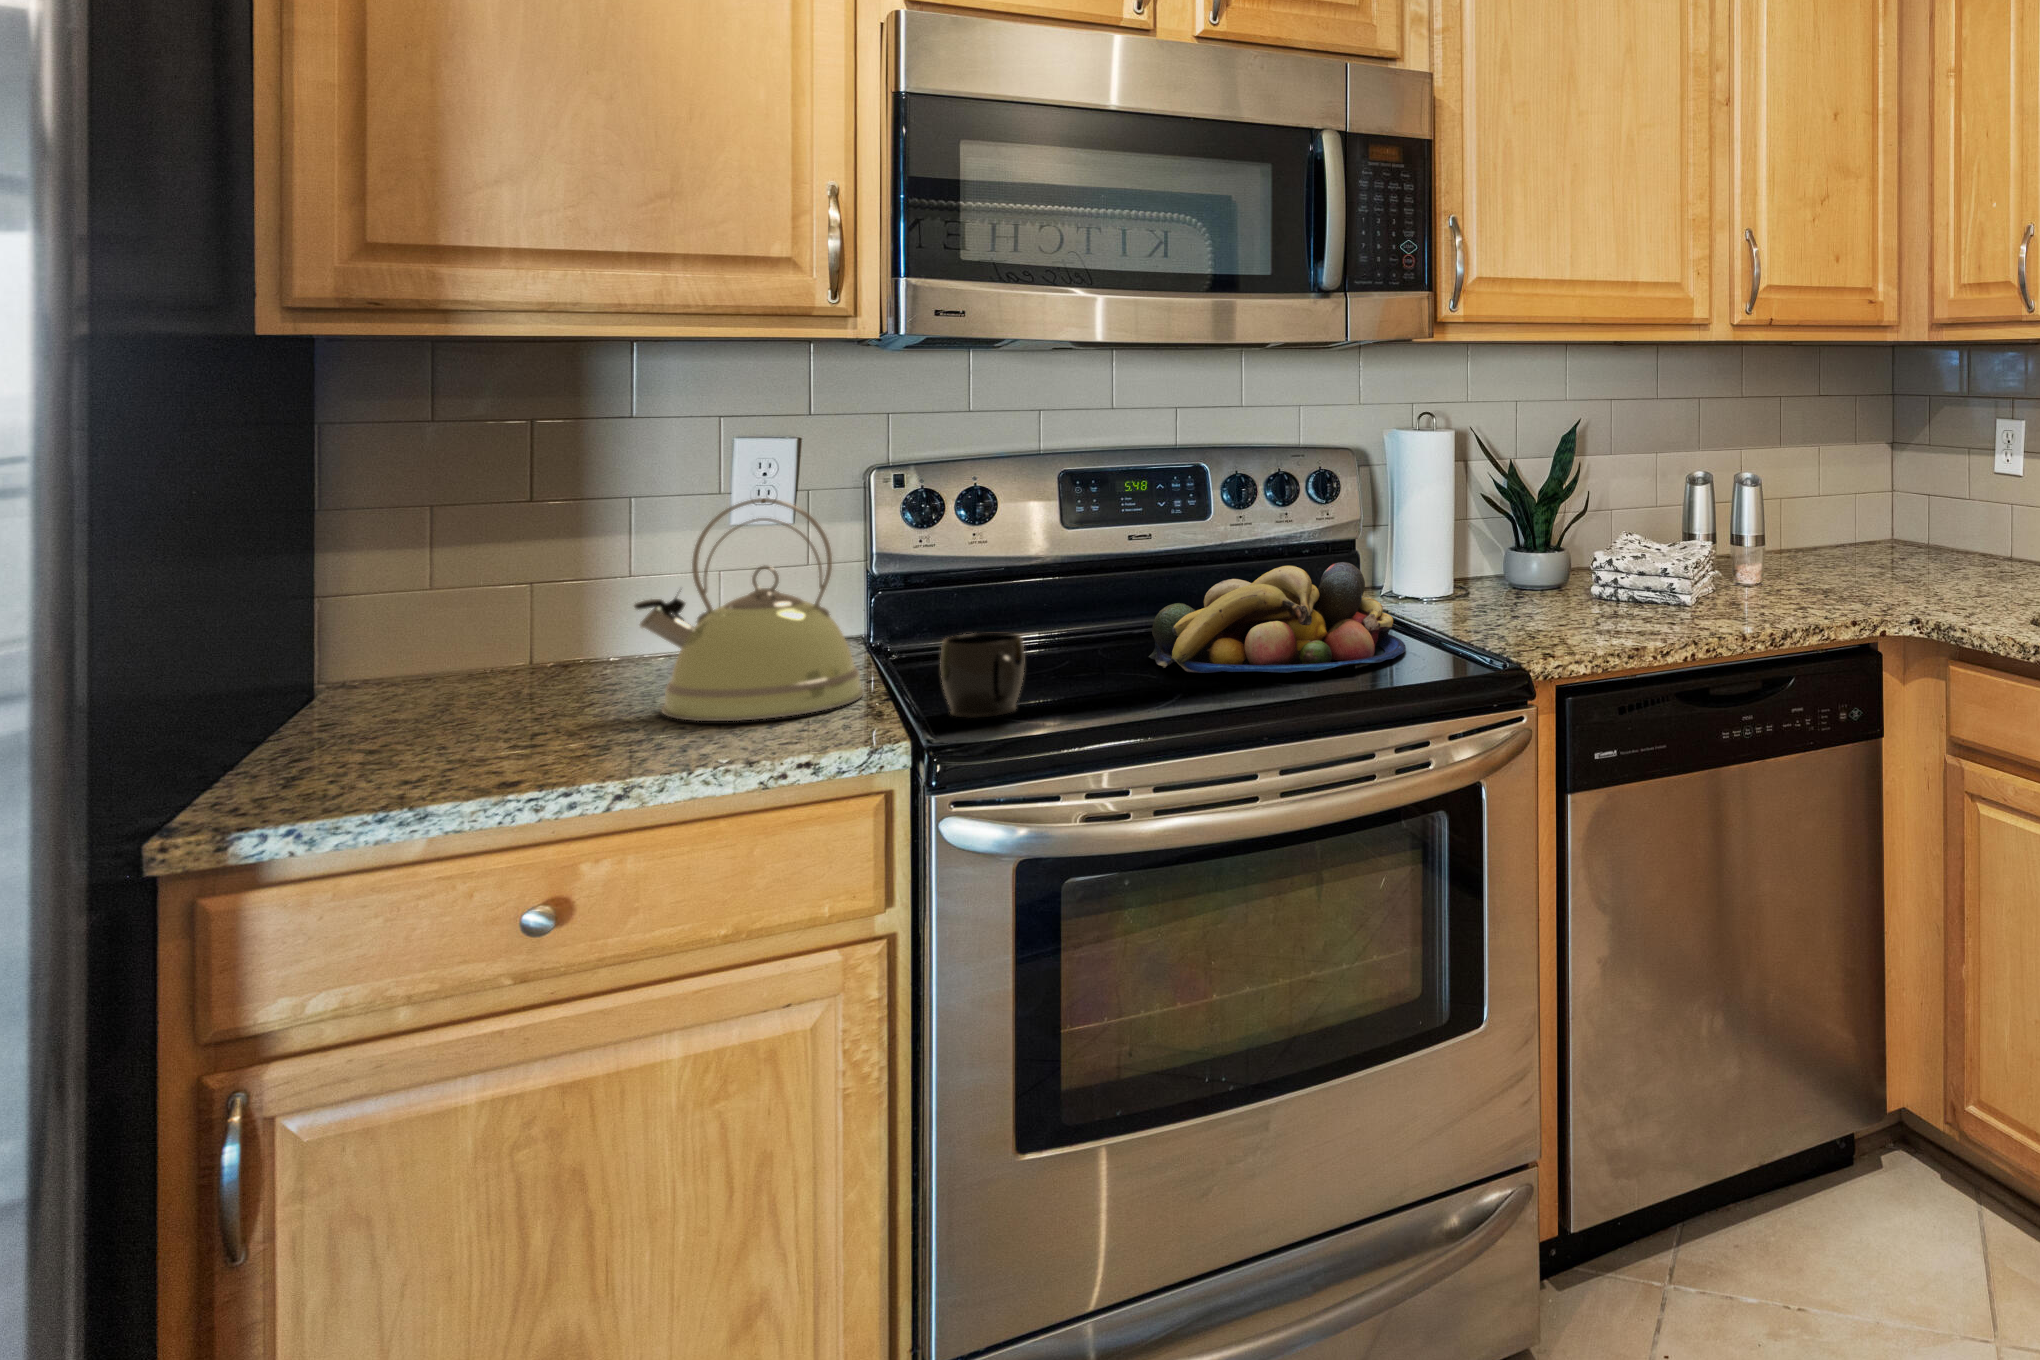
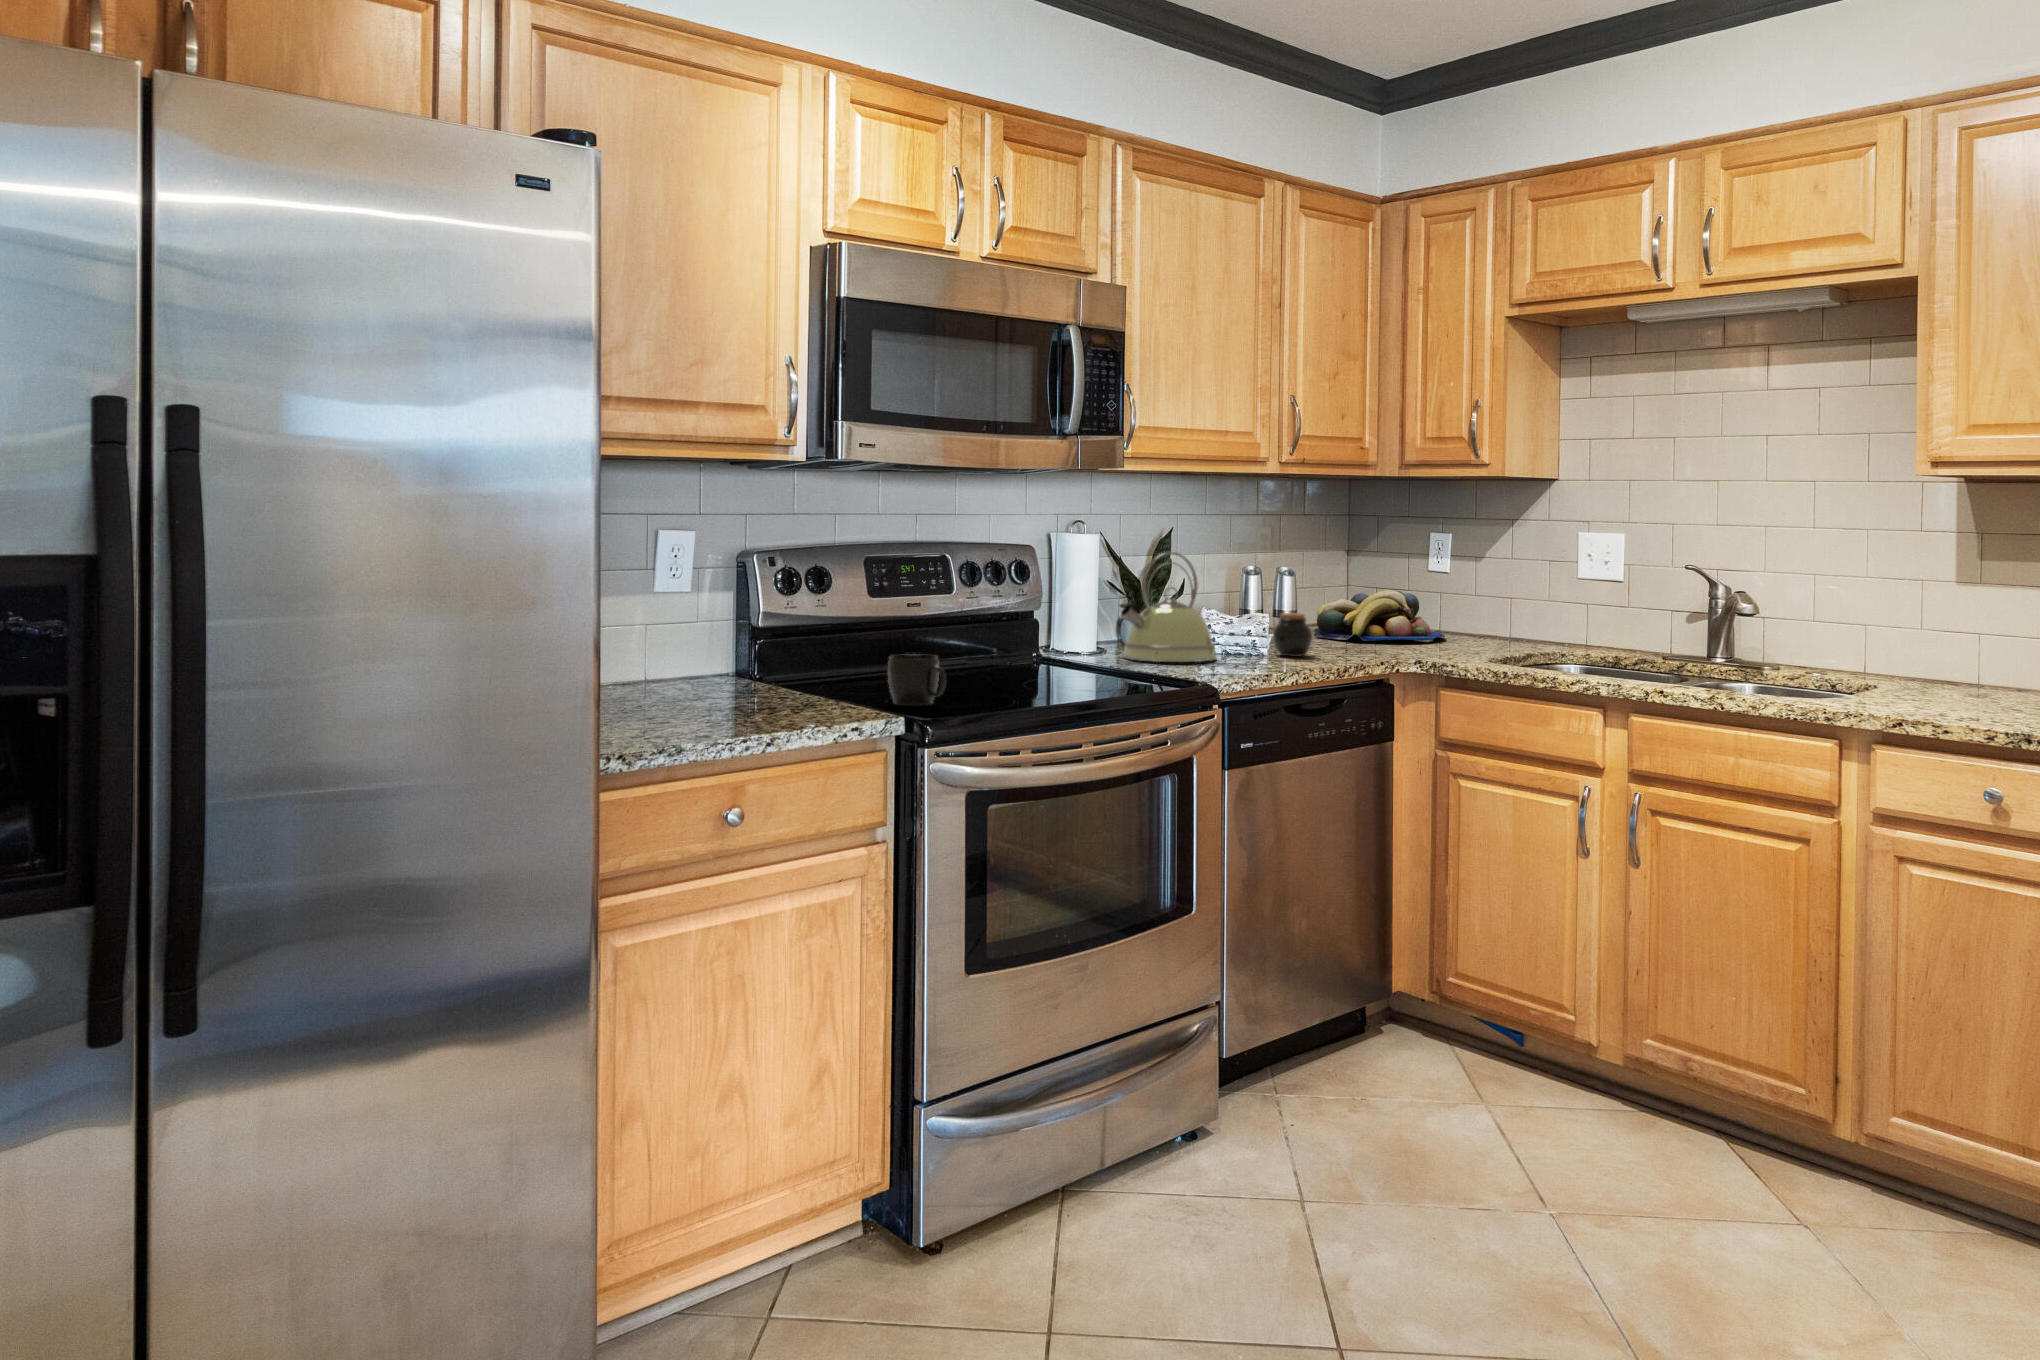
kettle: present [634,498,864,721] -> present [1119,552,1216,662]
jar: none [1693,549,1750,613] -> present [1273,613,1312,656]
fruit bowl: present [1149,562,1406,673] -> present [1314,590,1445,641]

